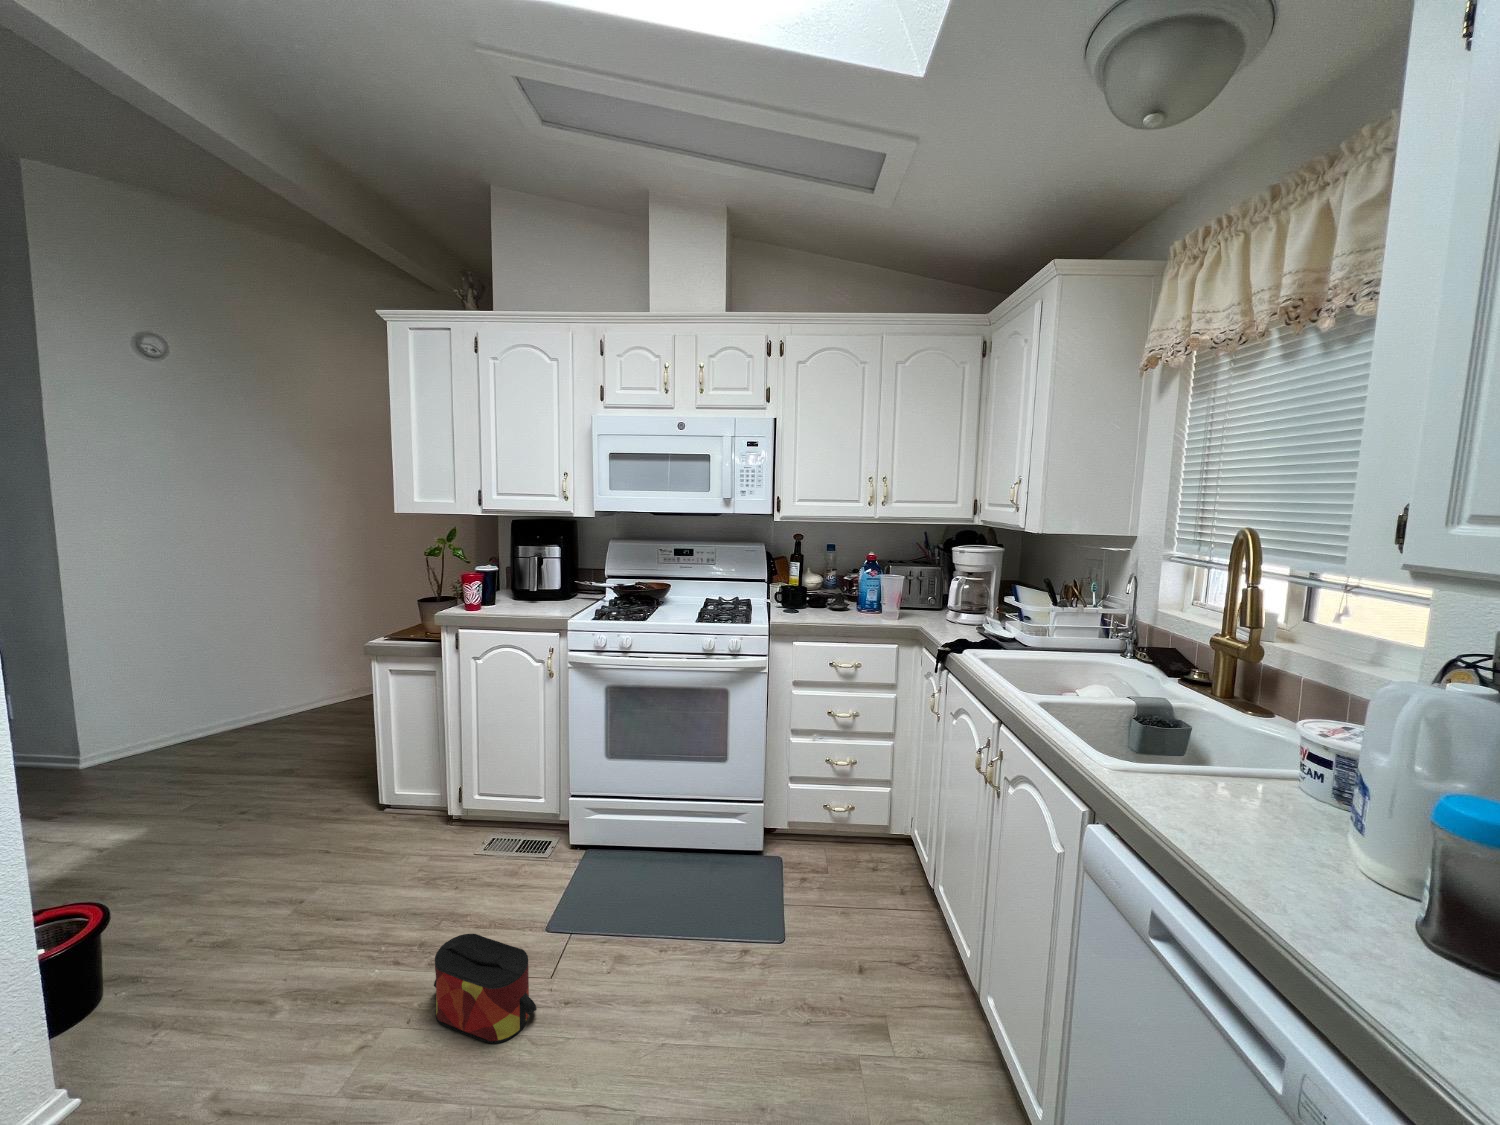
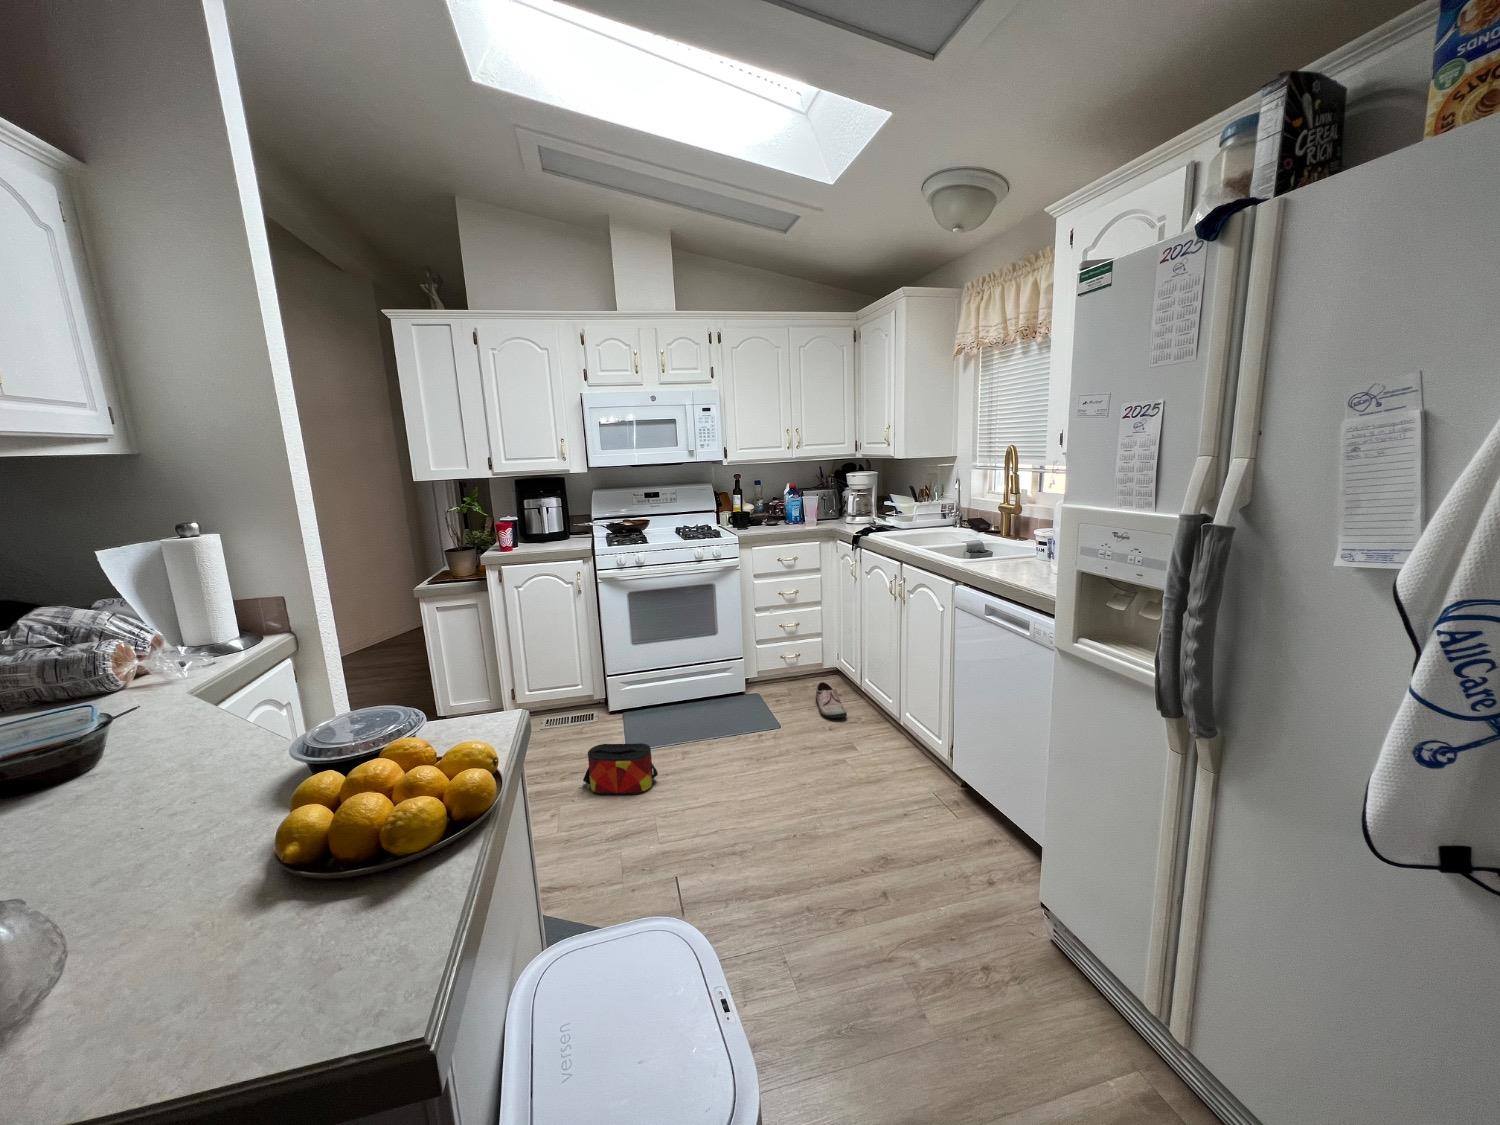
shoe: none [851,868,892,952] -> present [816,682,847,718]

